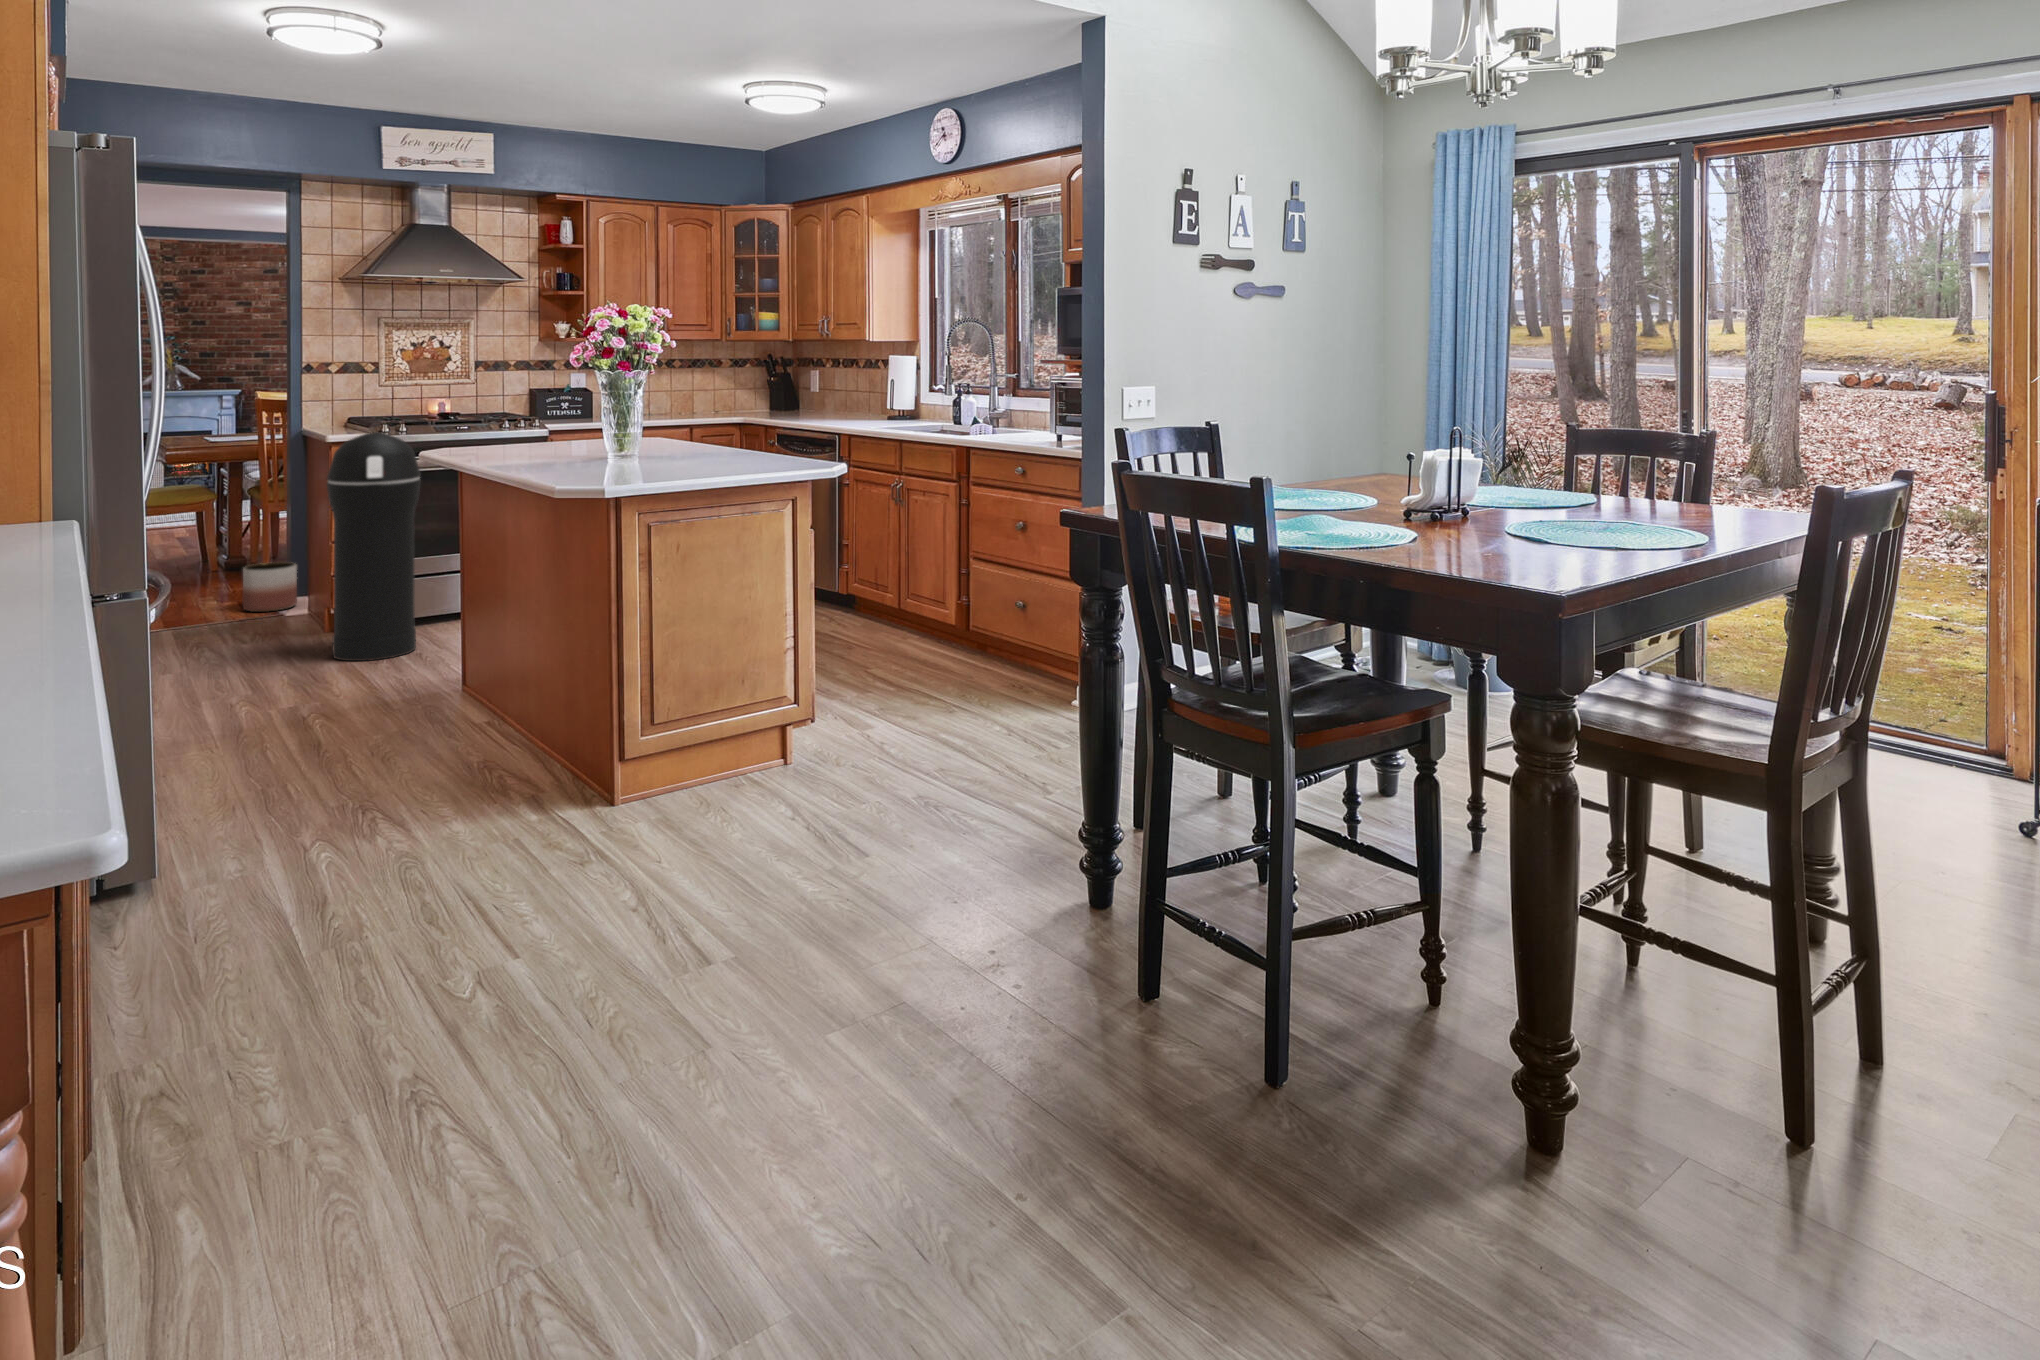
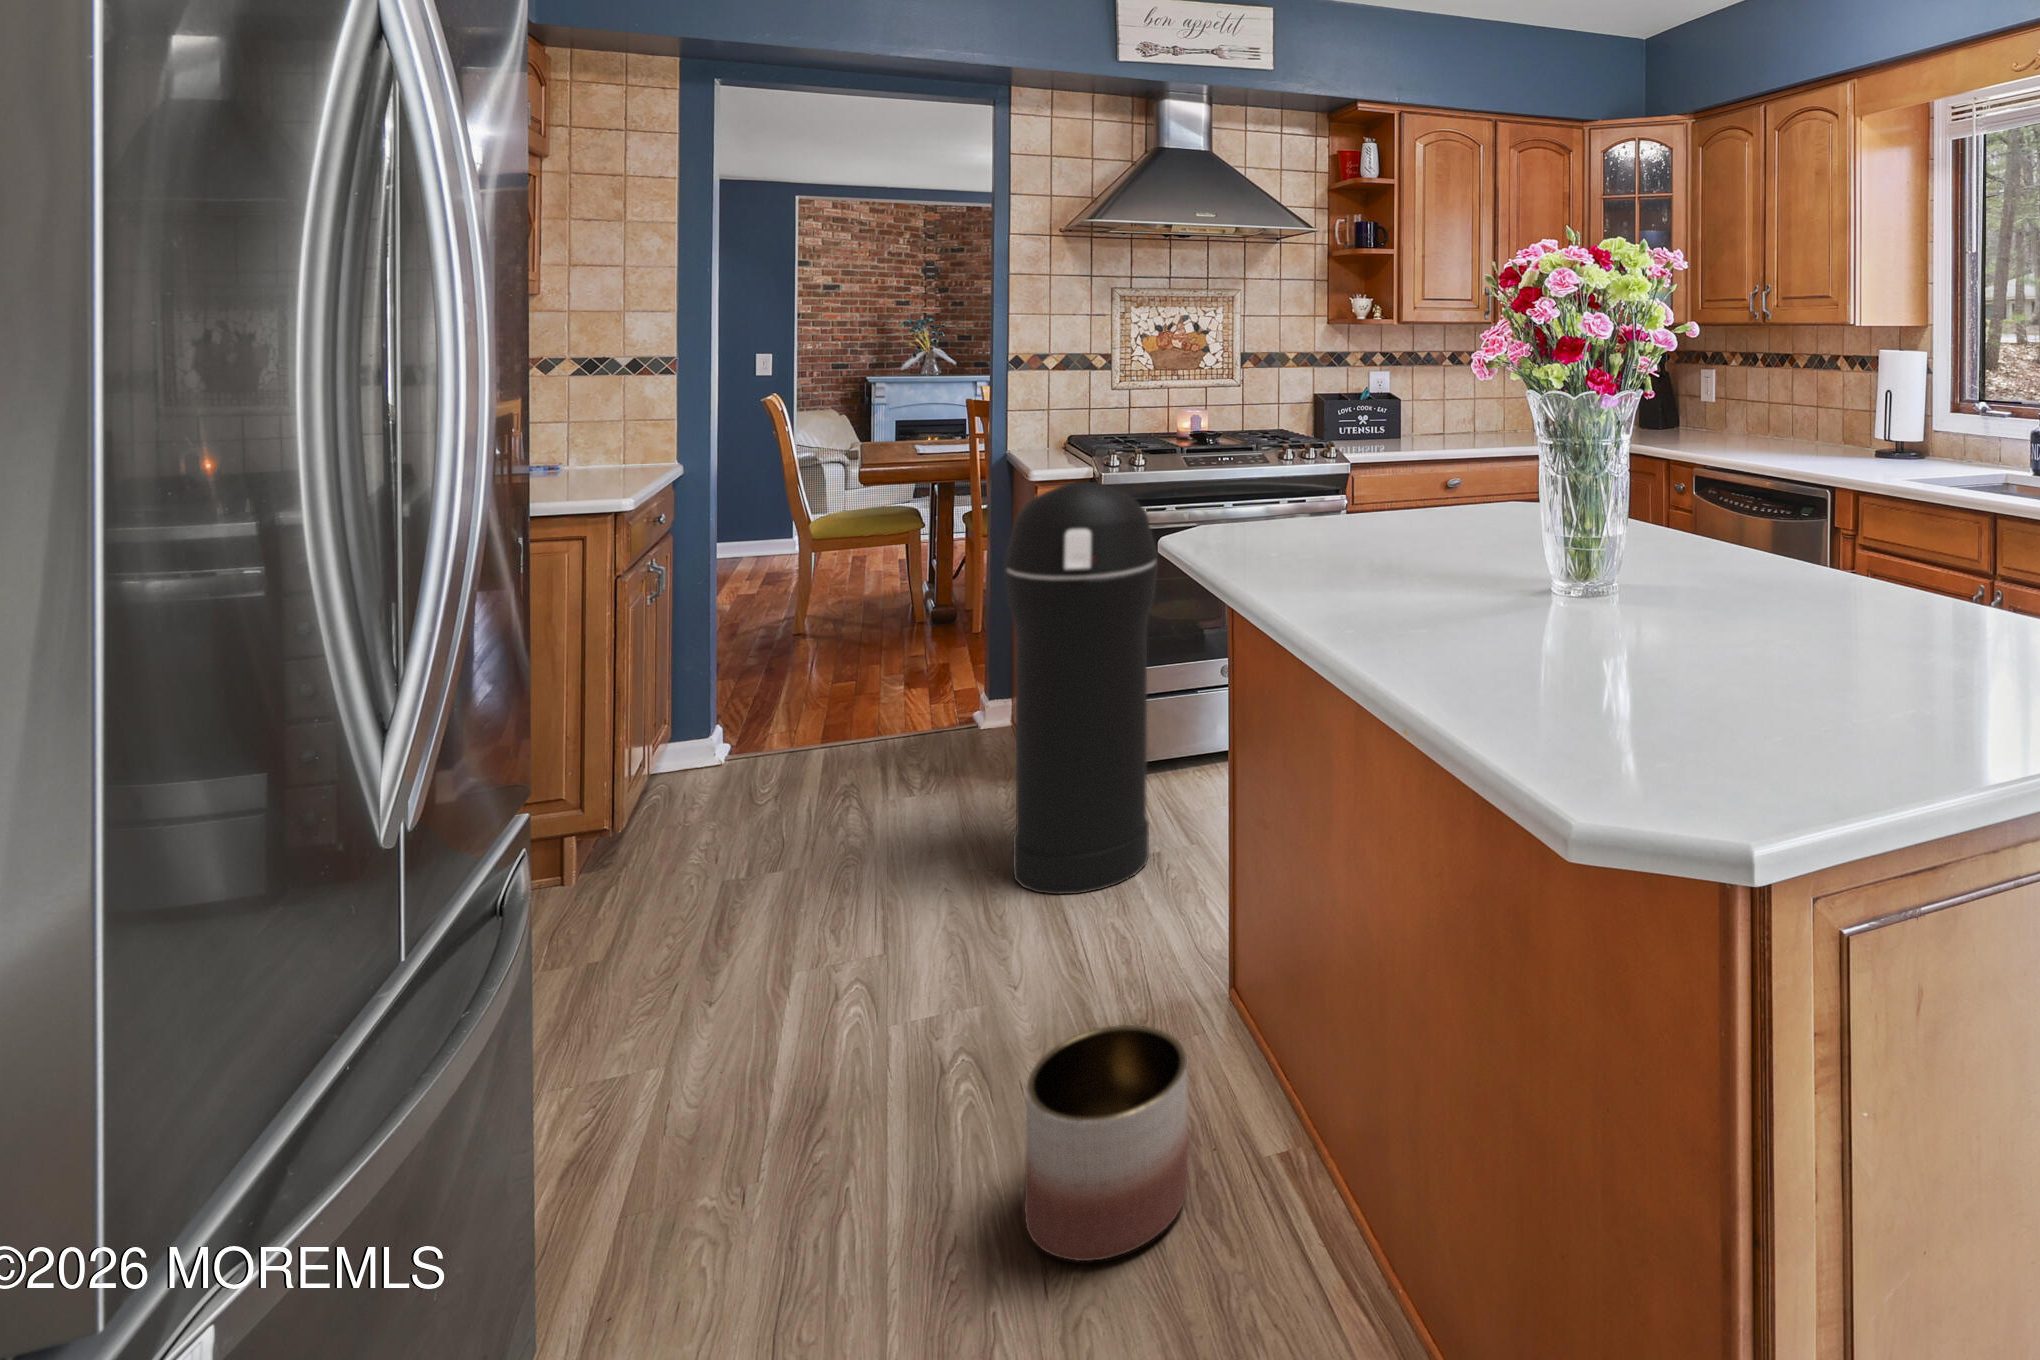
planter: present [243,562,297,612] -> present [1025,1025,1188,1261]

